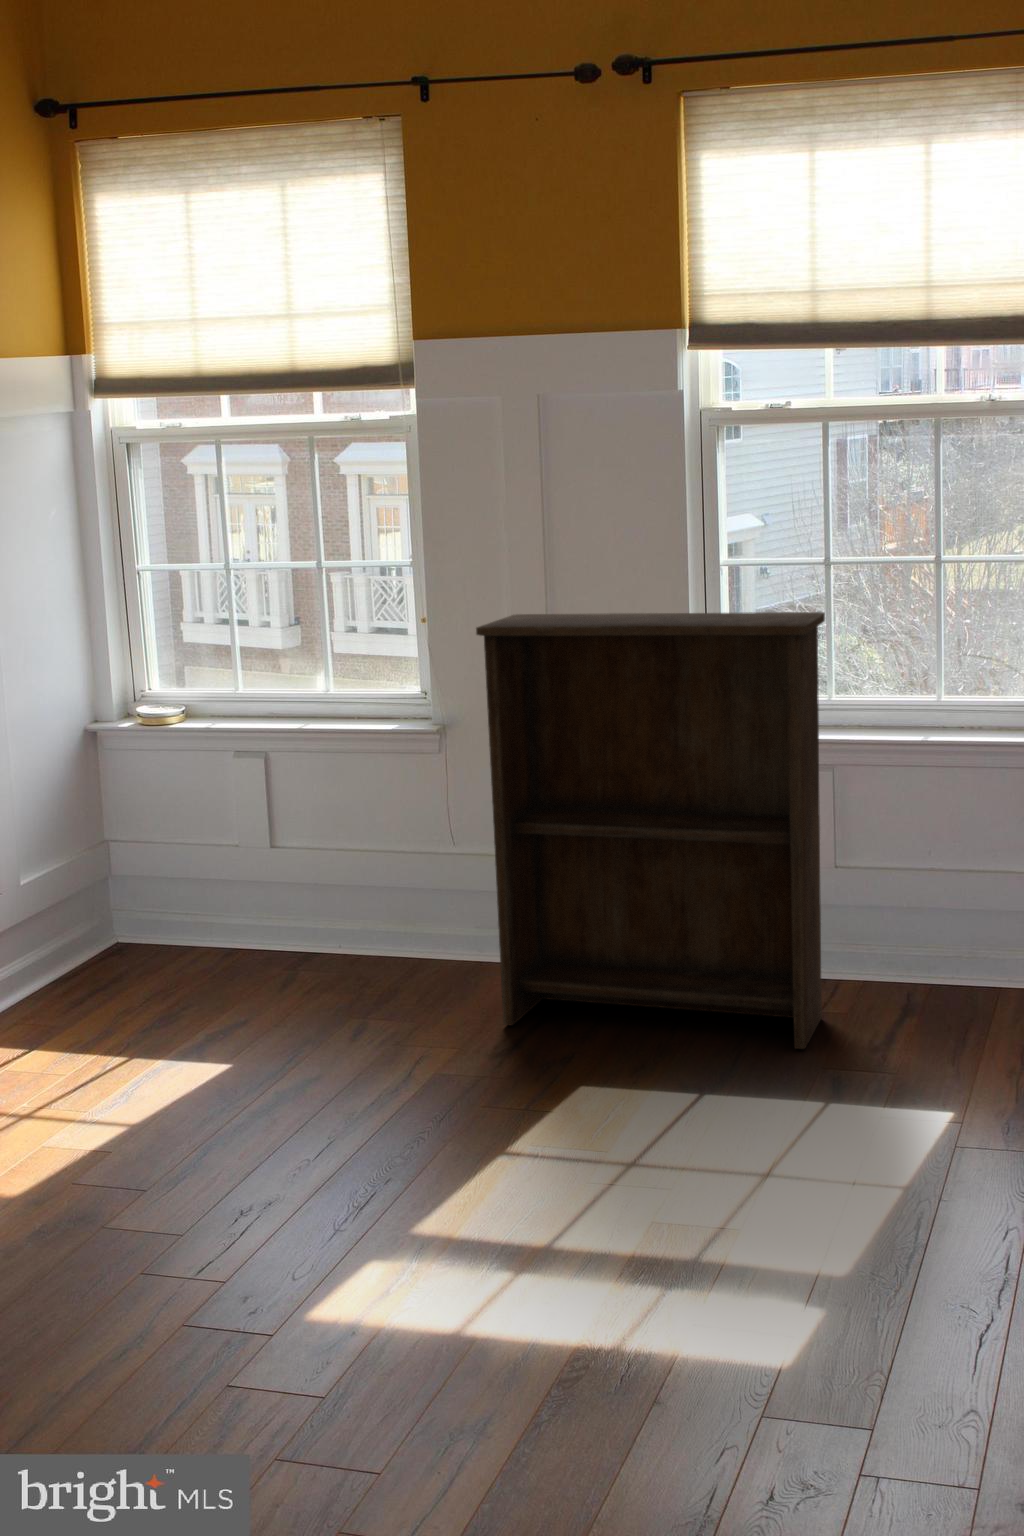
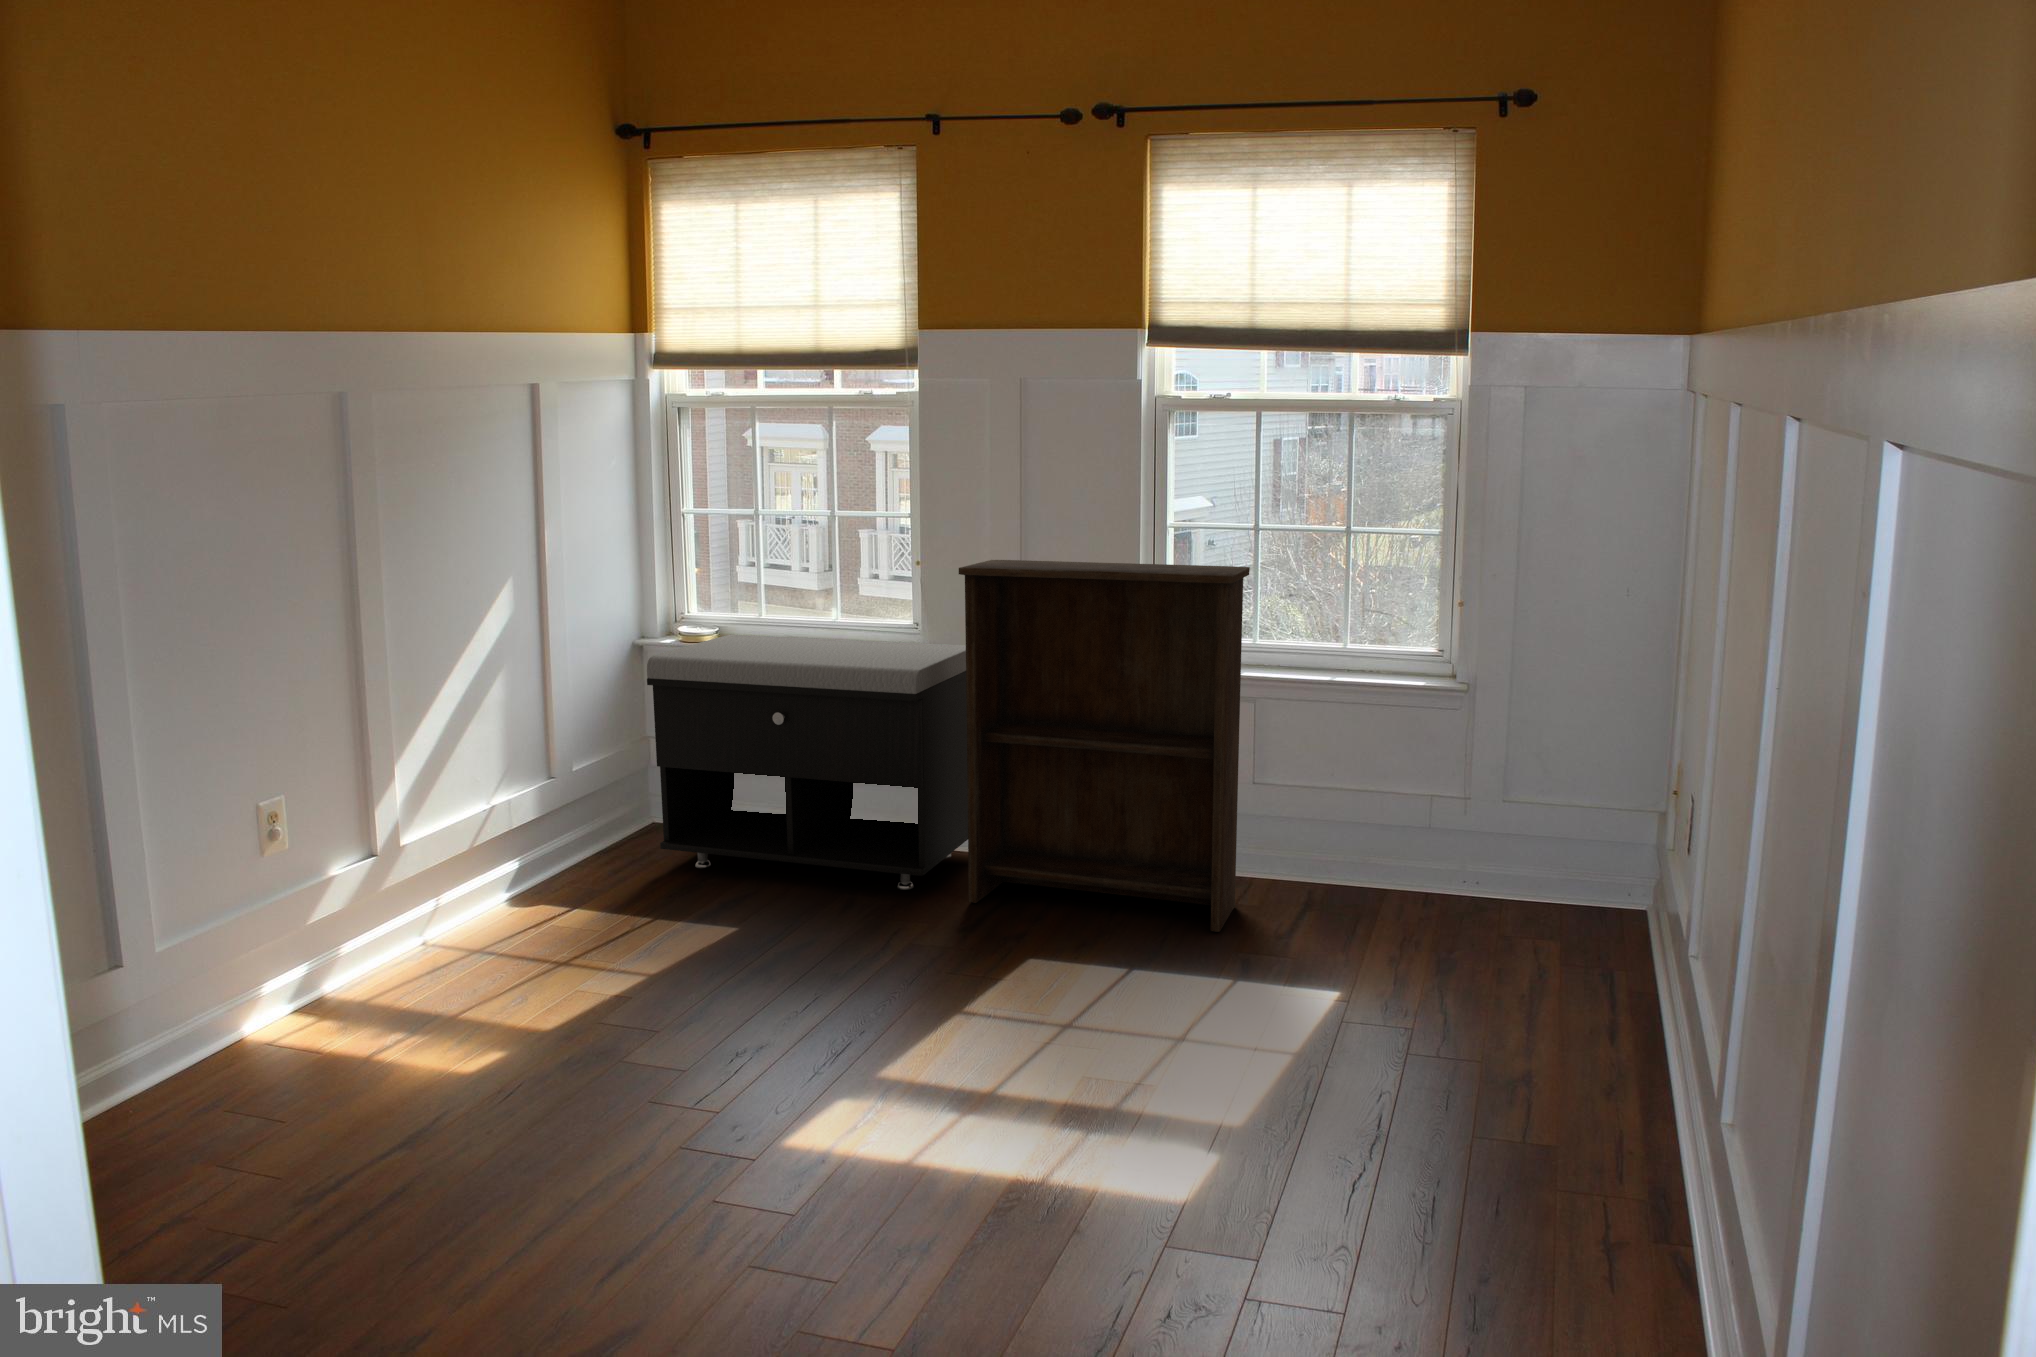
storage bench: none [106,714,512,1013] -> present [647,635,968,890]

